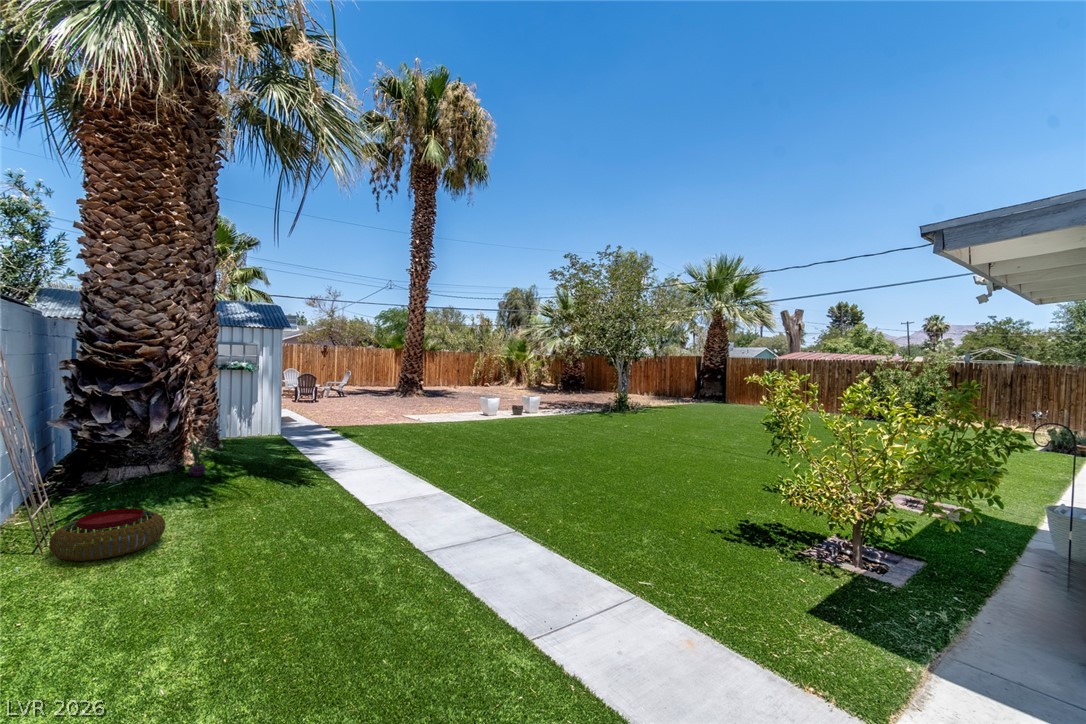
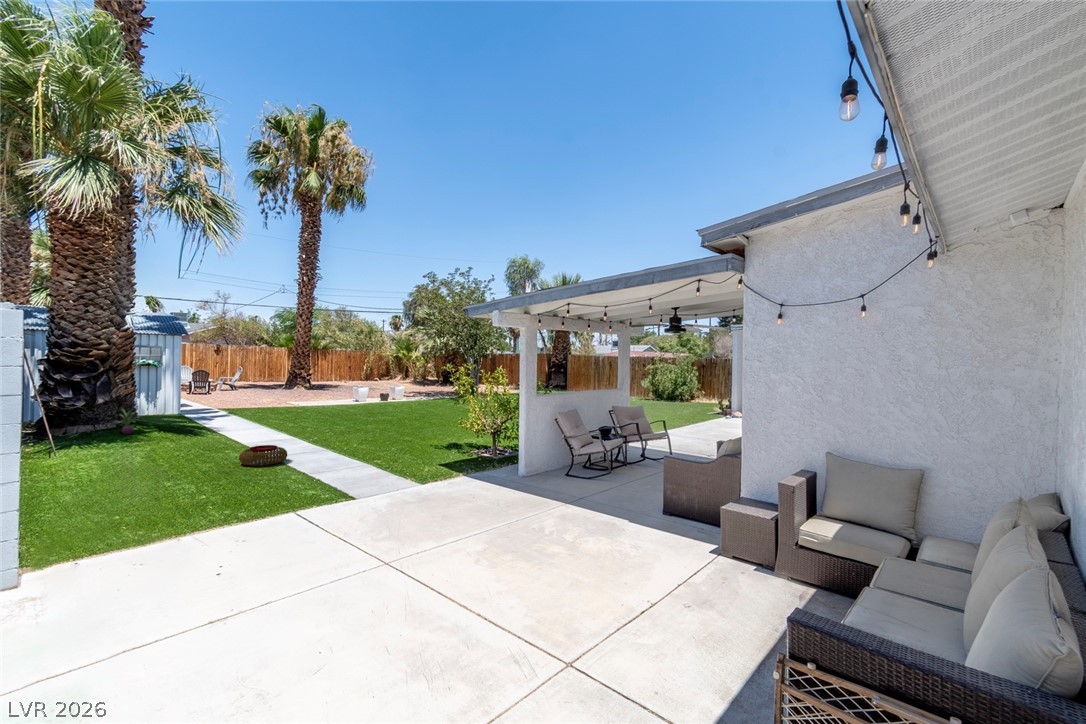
pouf: present [49,508,165,561] -> present [239,445,287,466]

